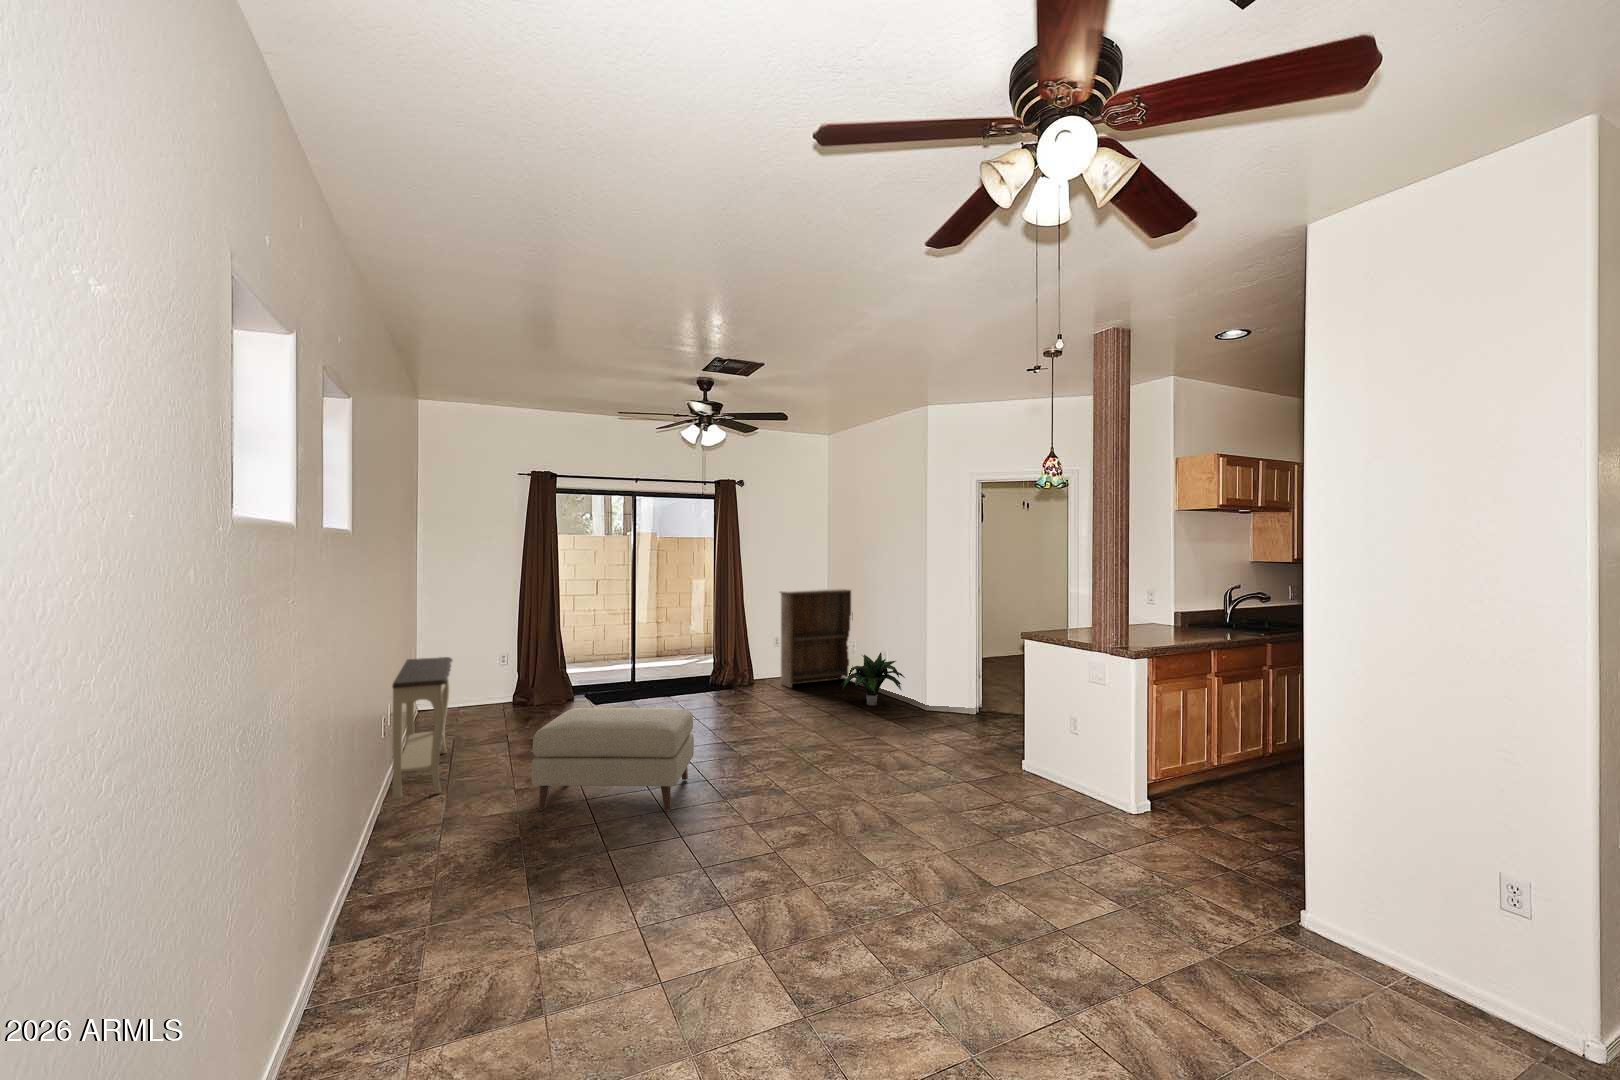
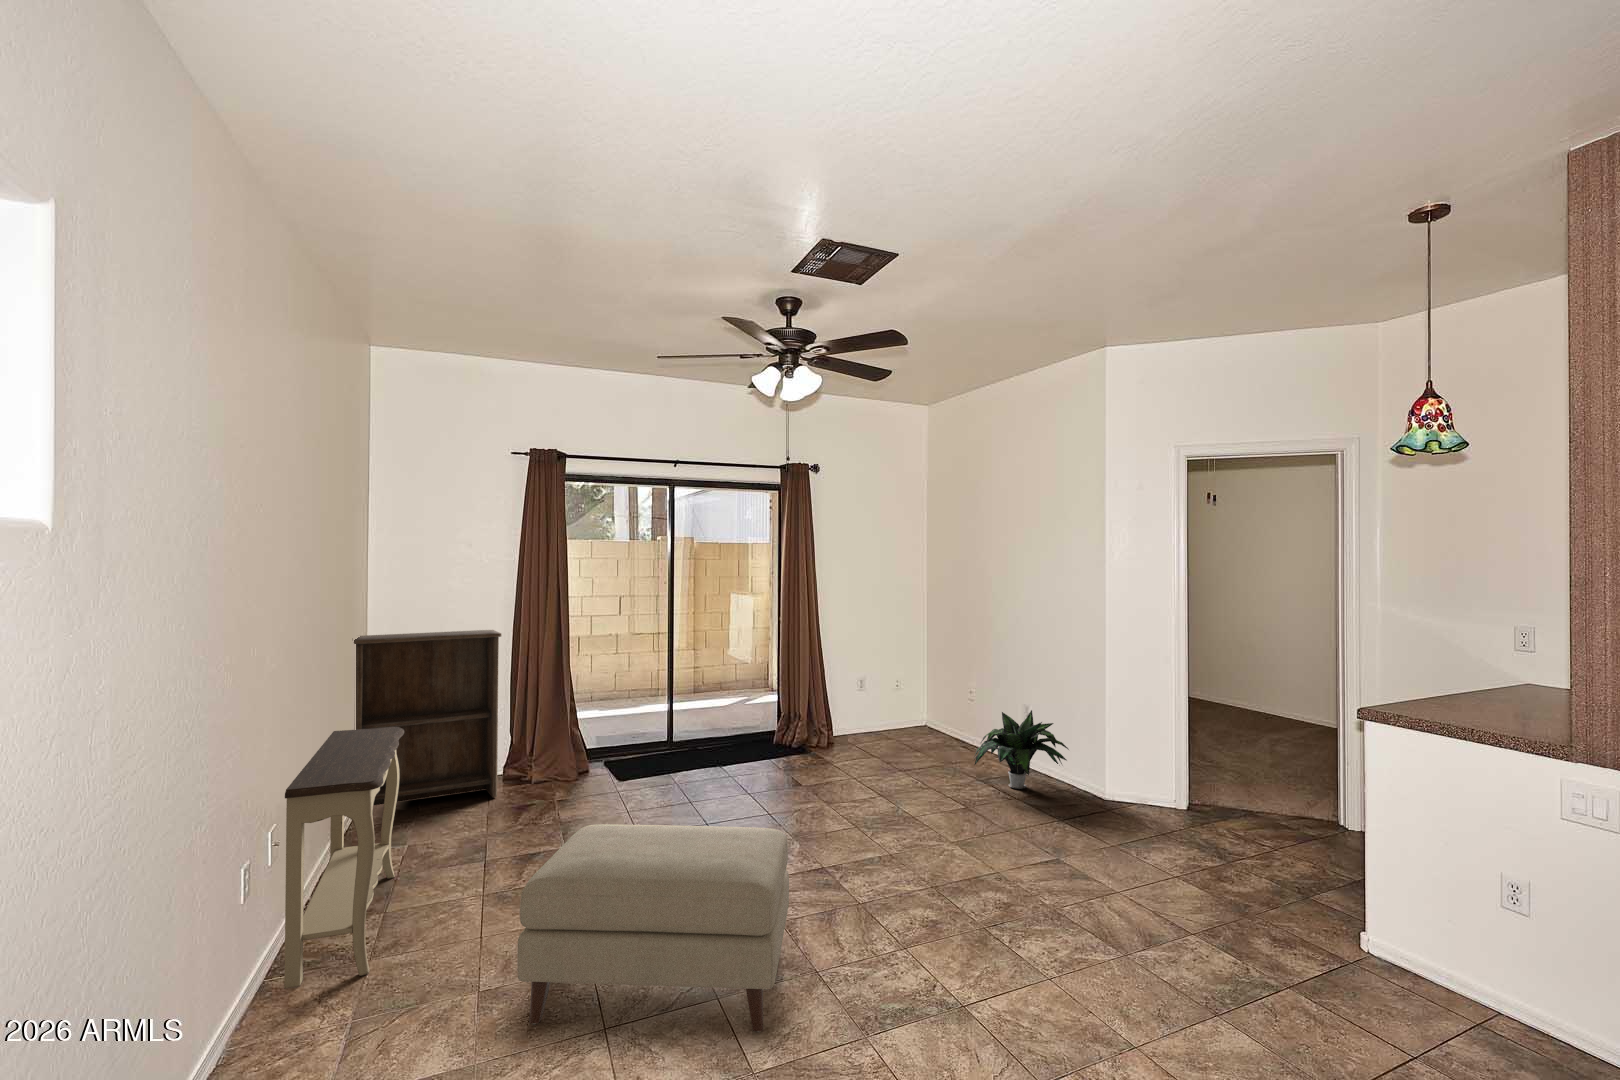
bookshelf: present [780,589,853,688] -> present [354,630,501,805]

